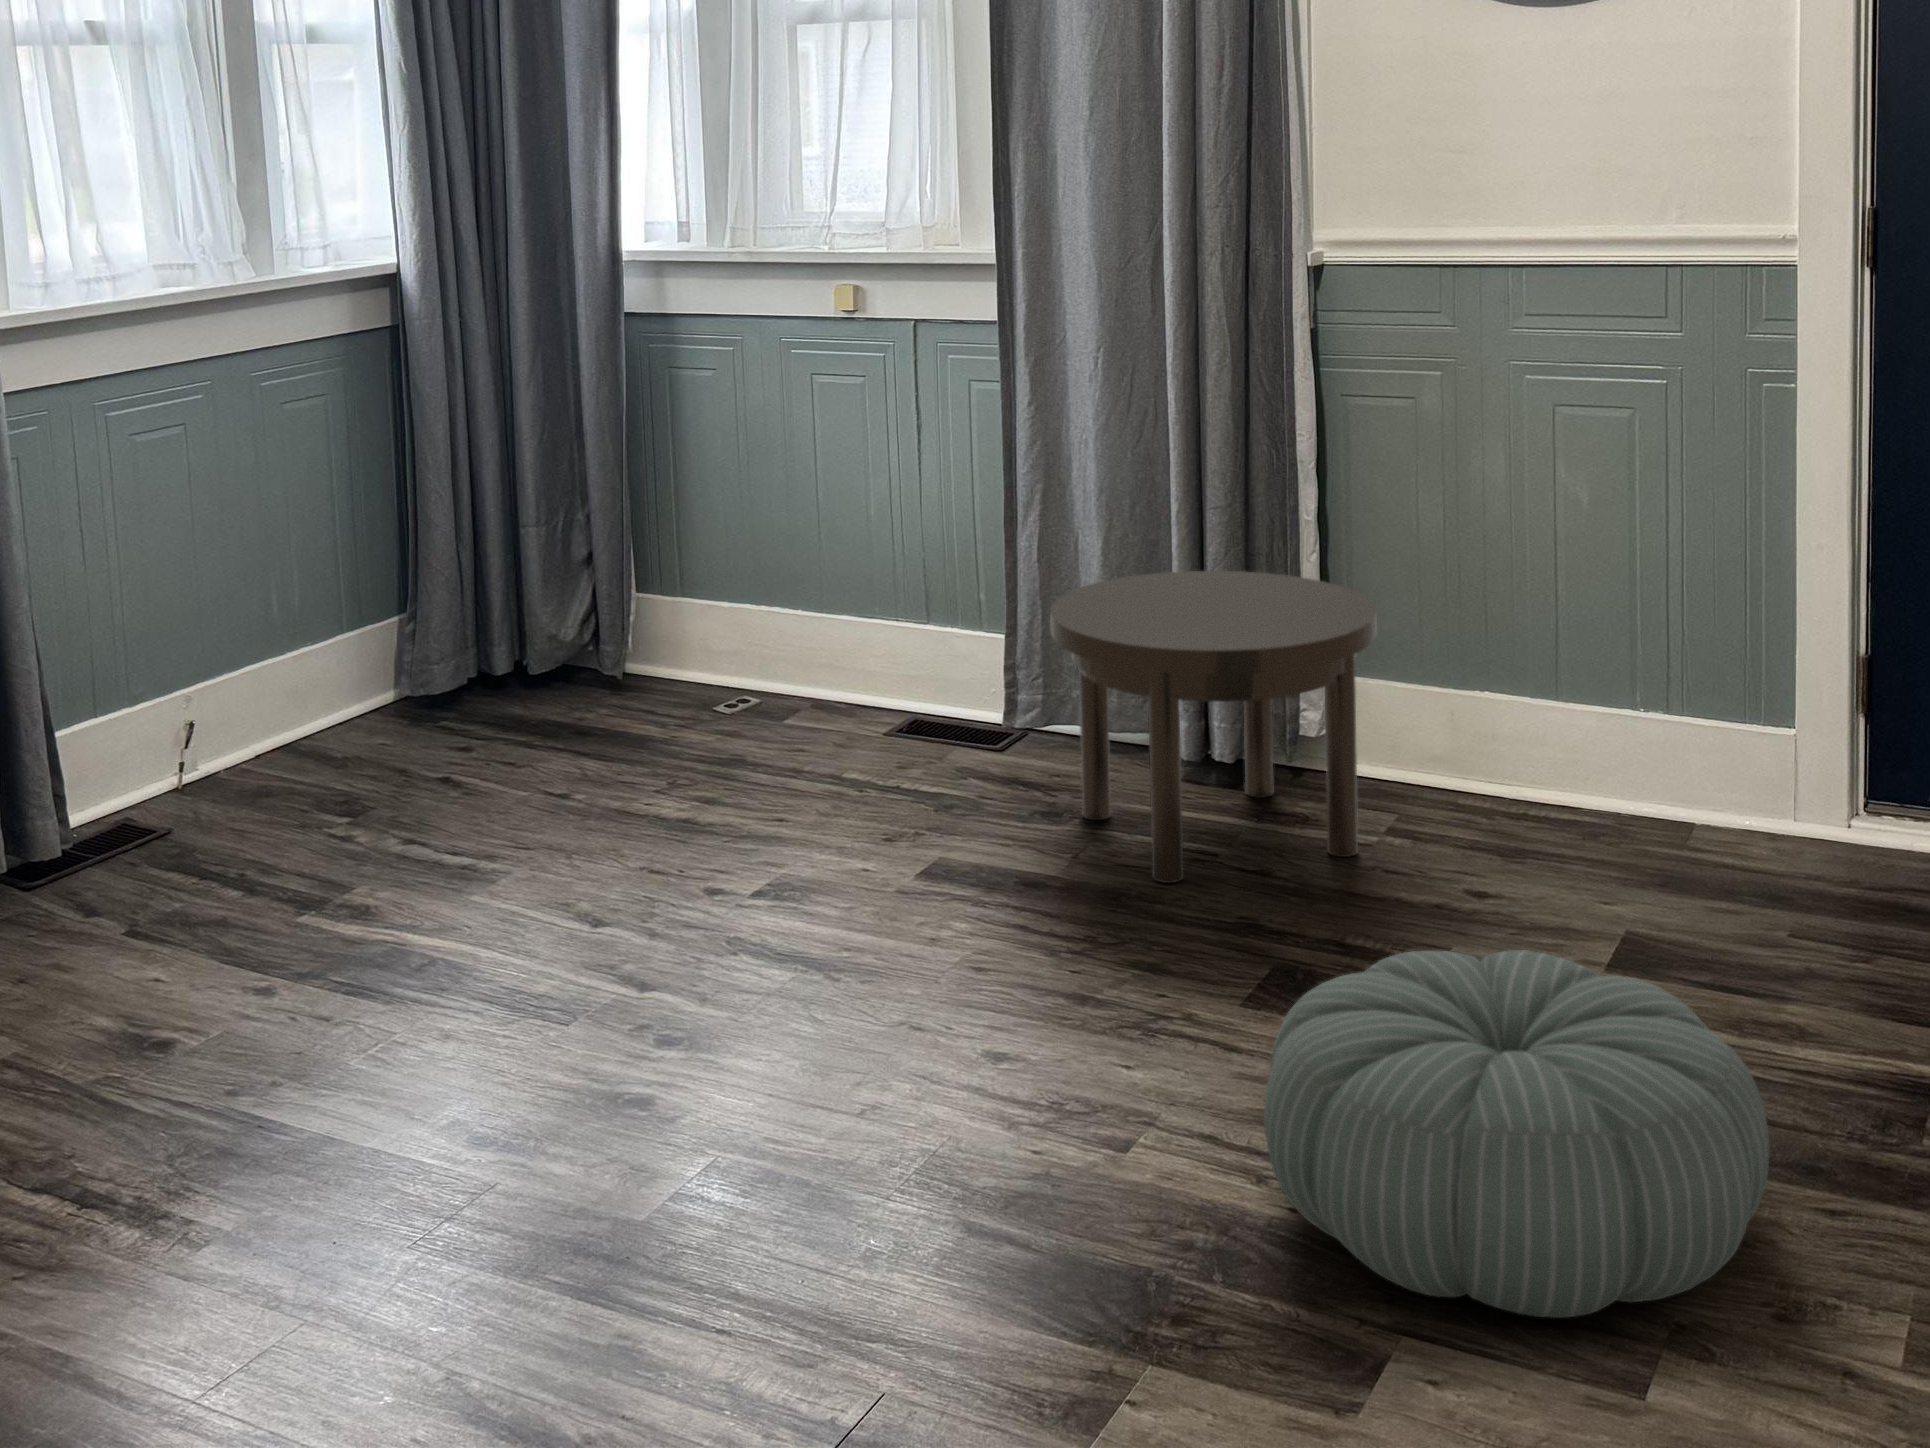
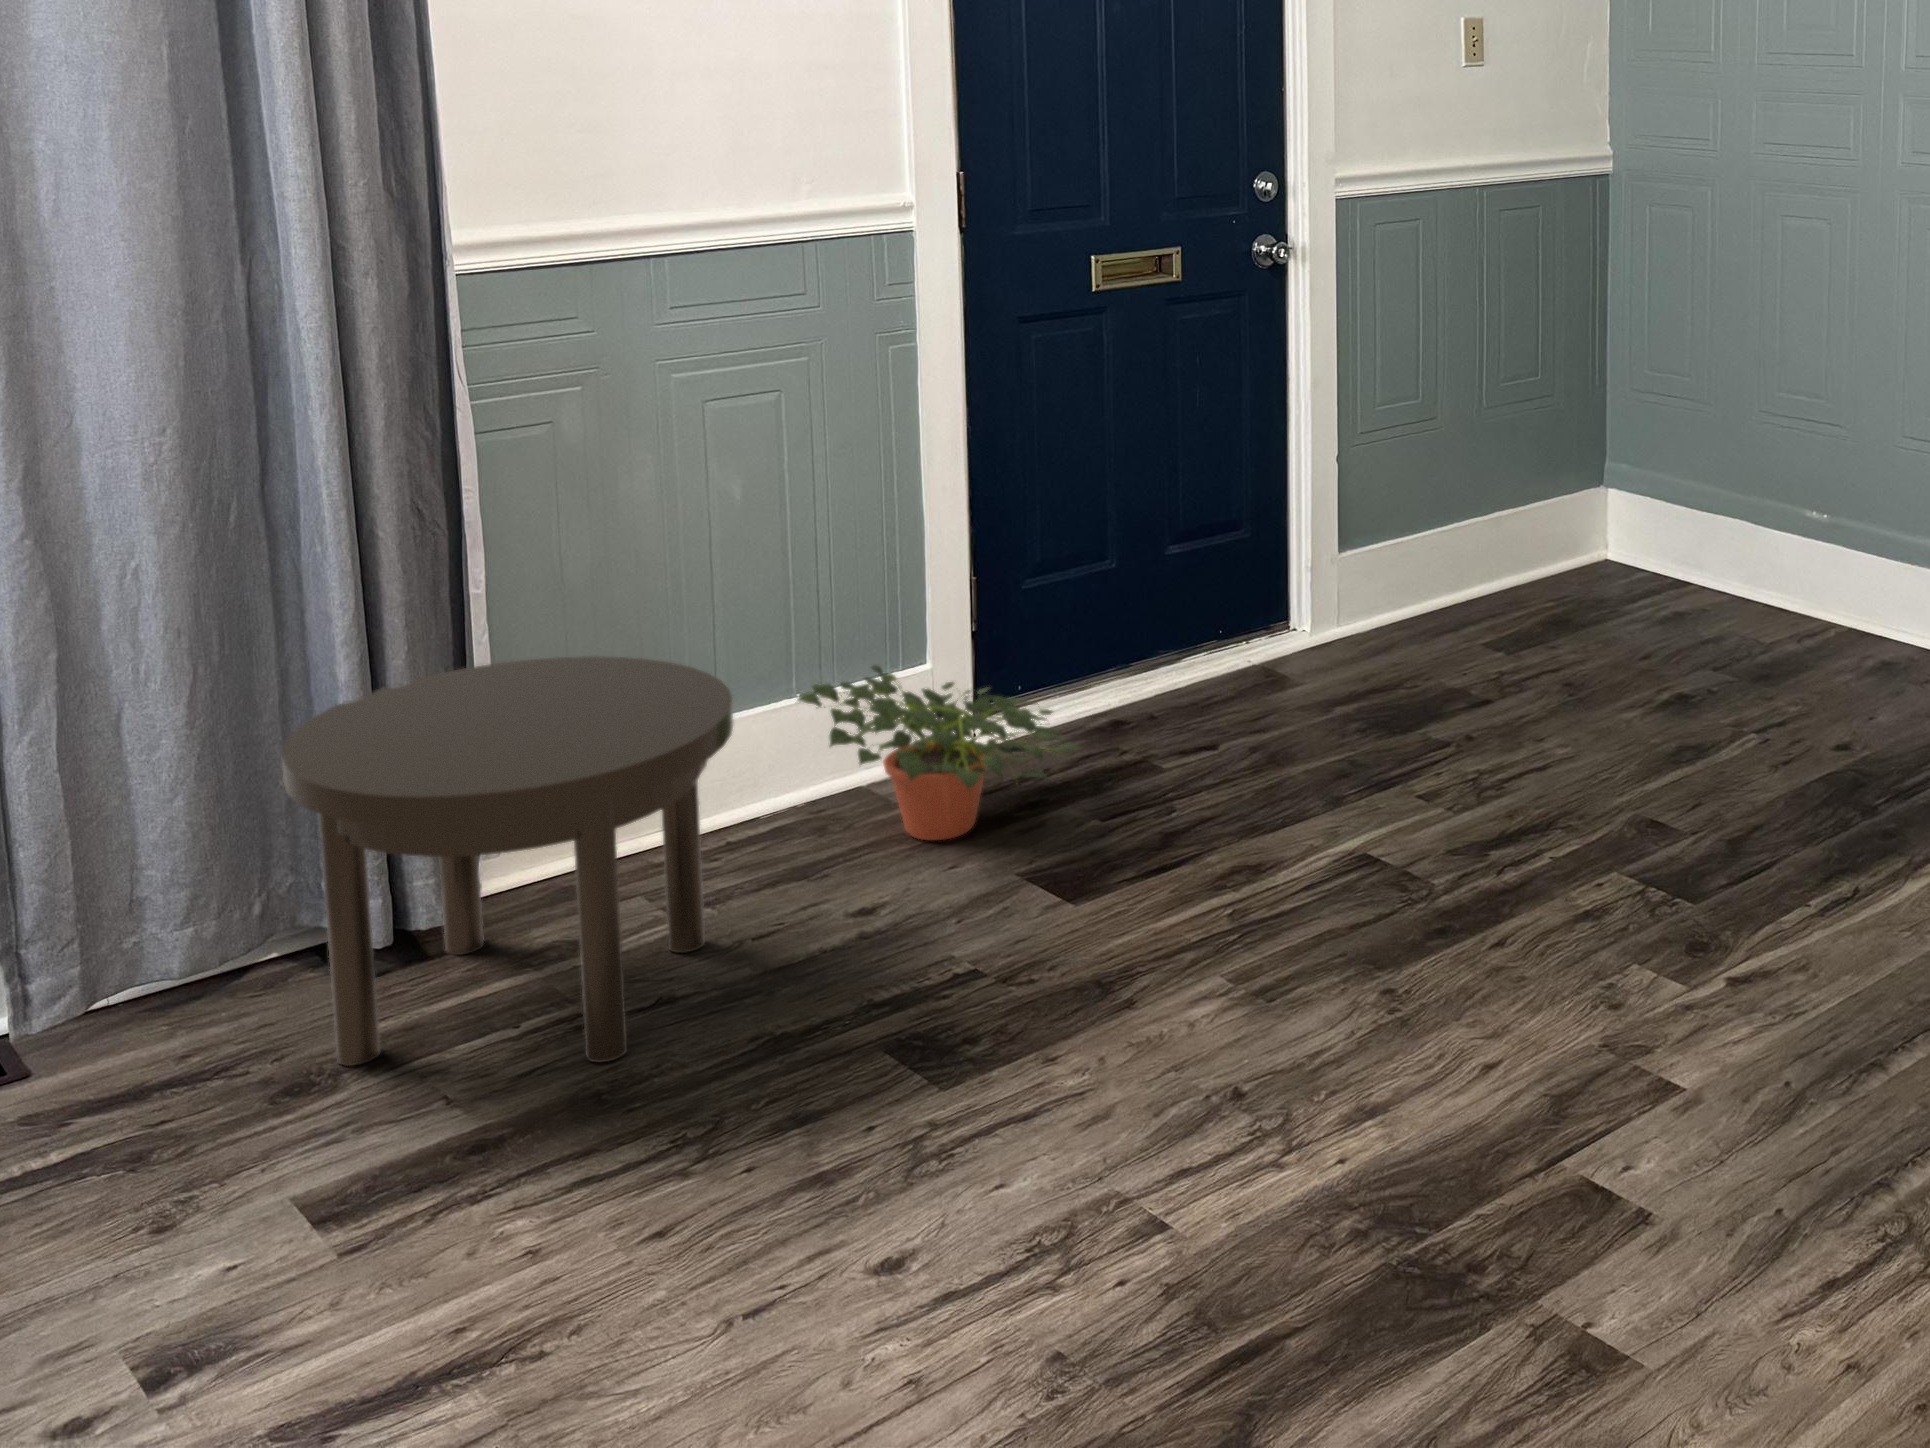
potted plant: none [1546,691,1836,885] -> present [798,665,1080,840]
pouf: present [1264,950,1769,1318] -> none [1209,837,1638,1148]

